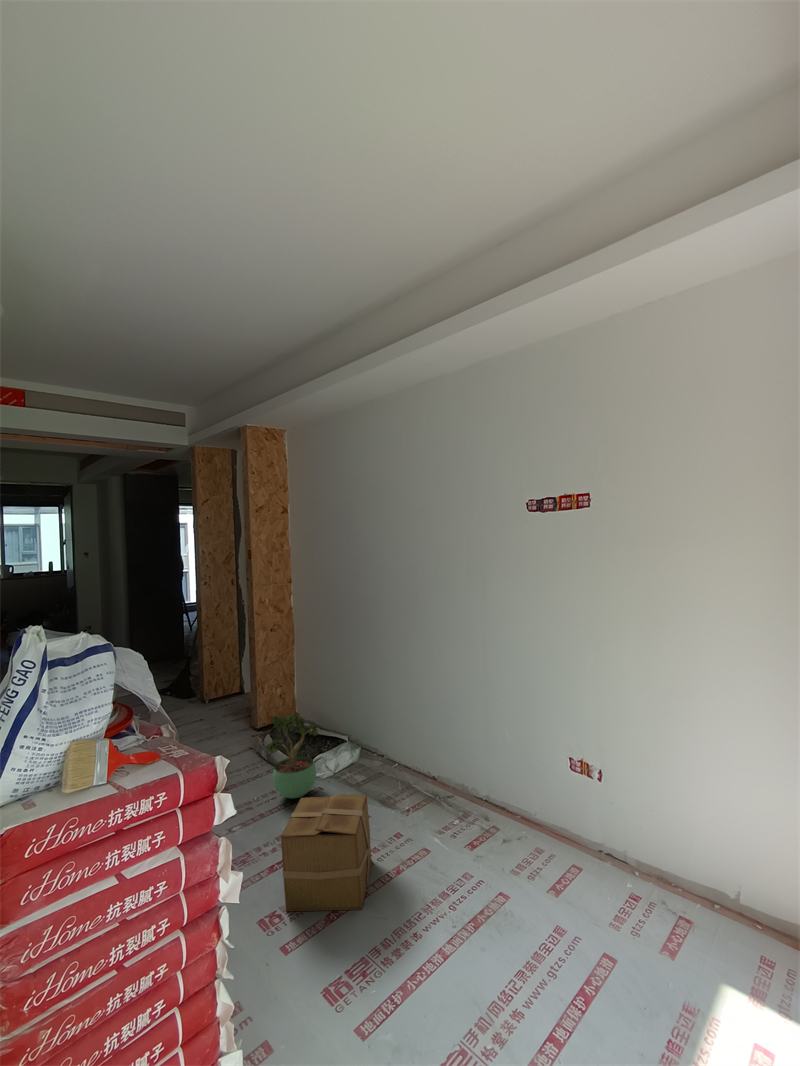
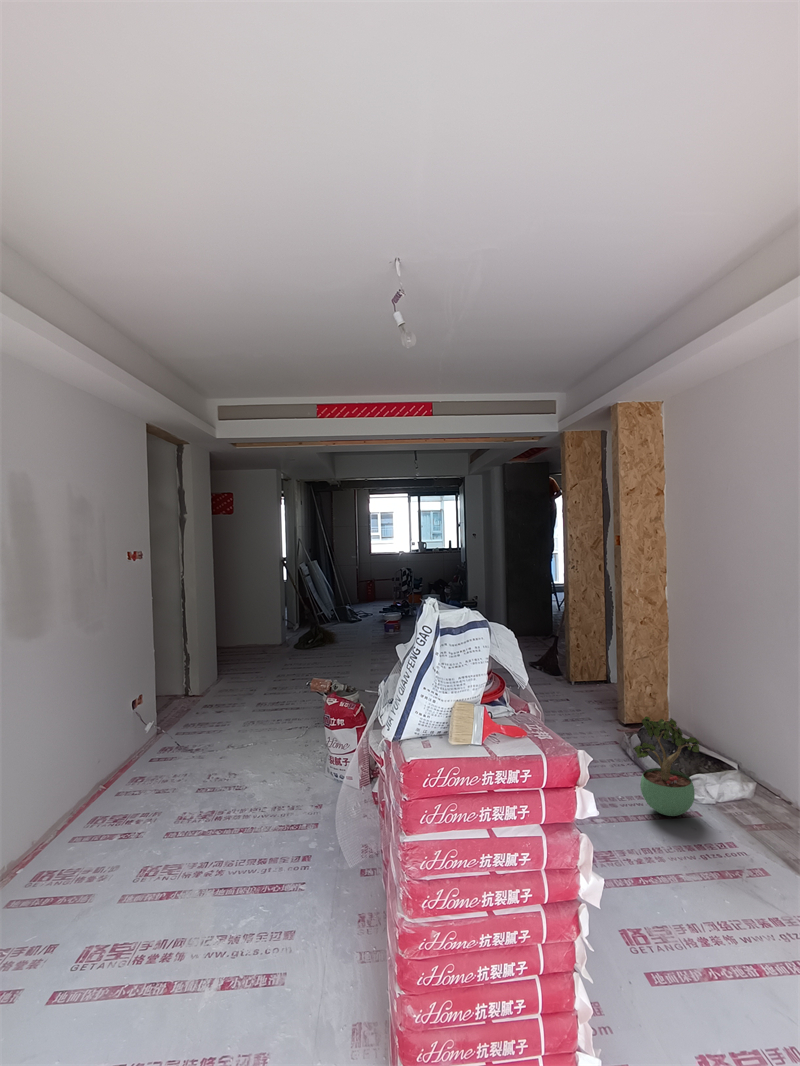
cardboard box: present [281,795,372,911] -> none [647,819,765,976]

